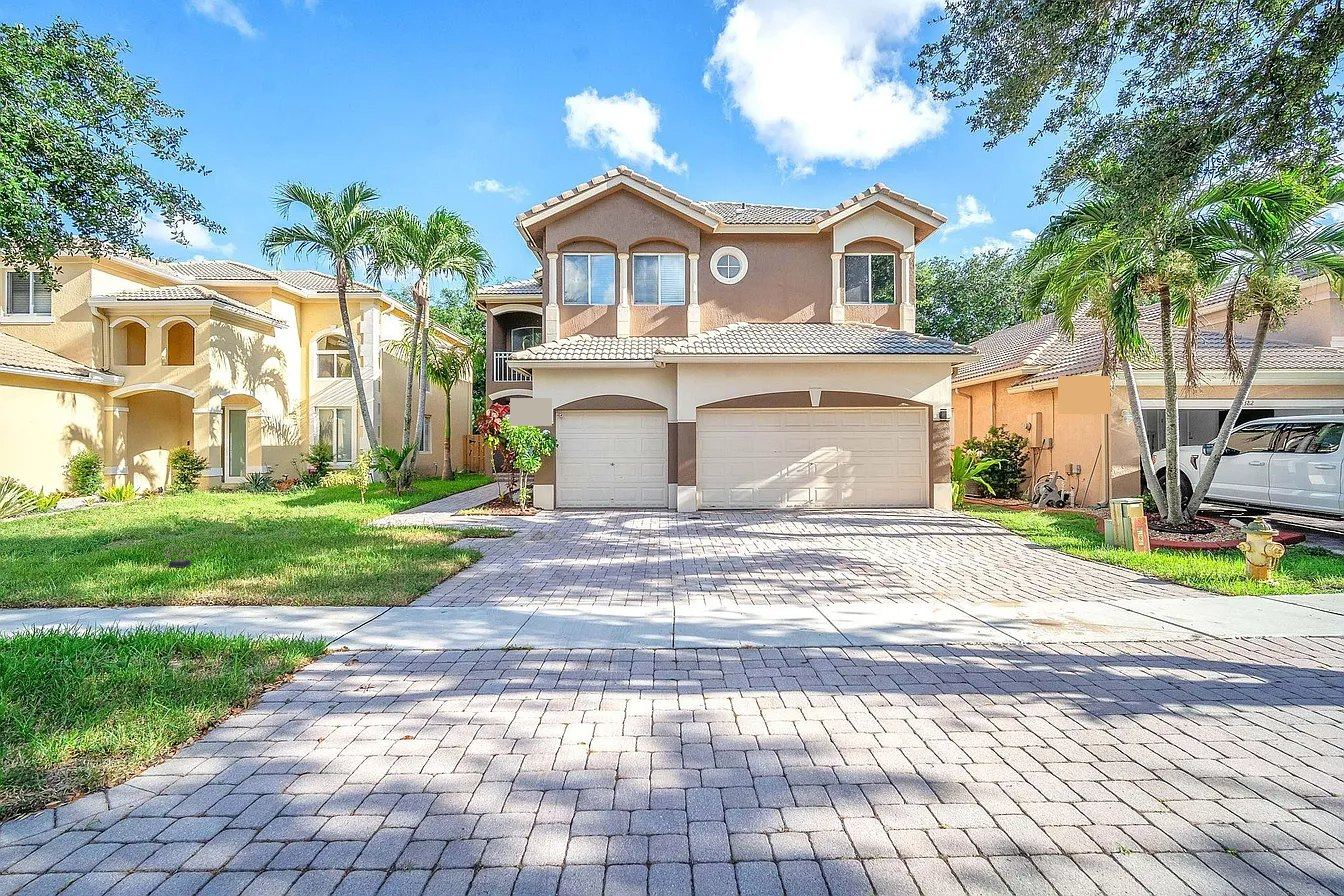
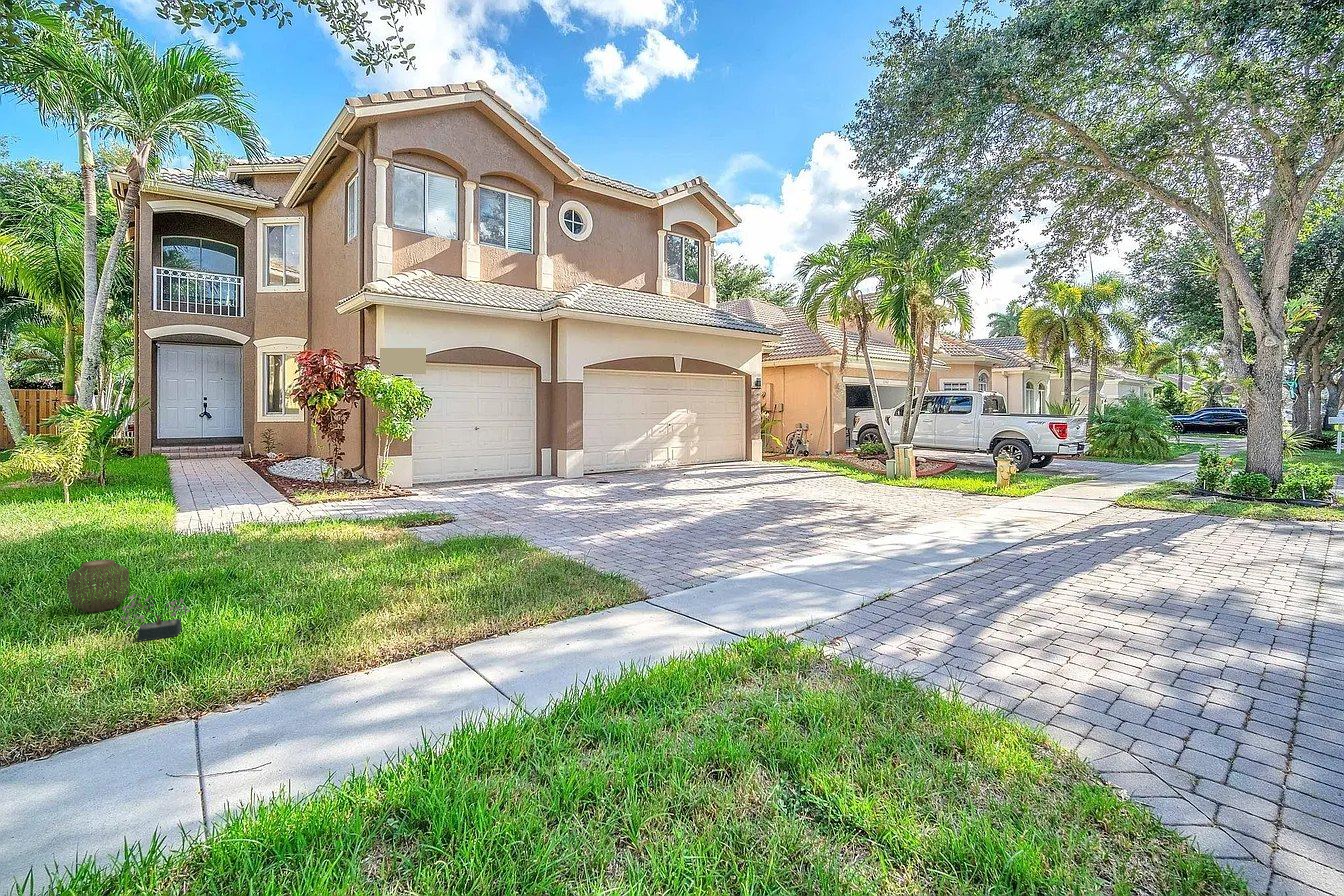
woven basket: none [190,528,218,554] -> present [67,559,130,612]

